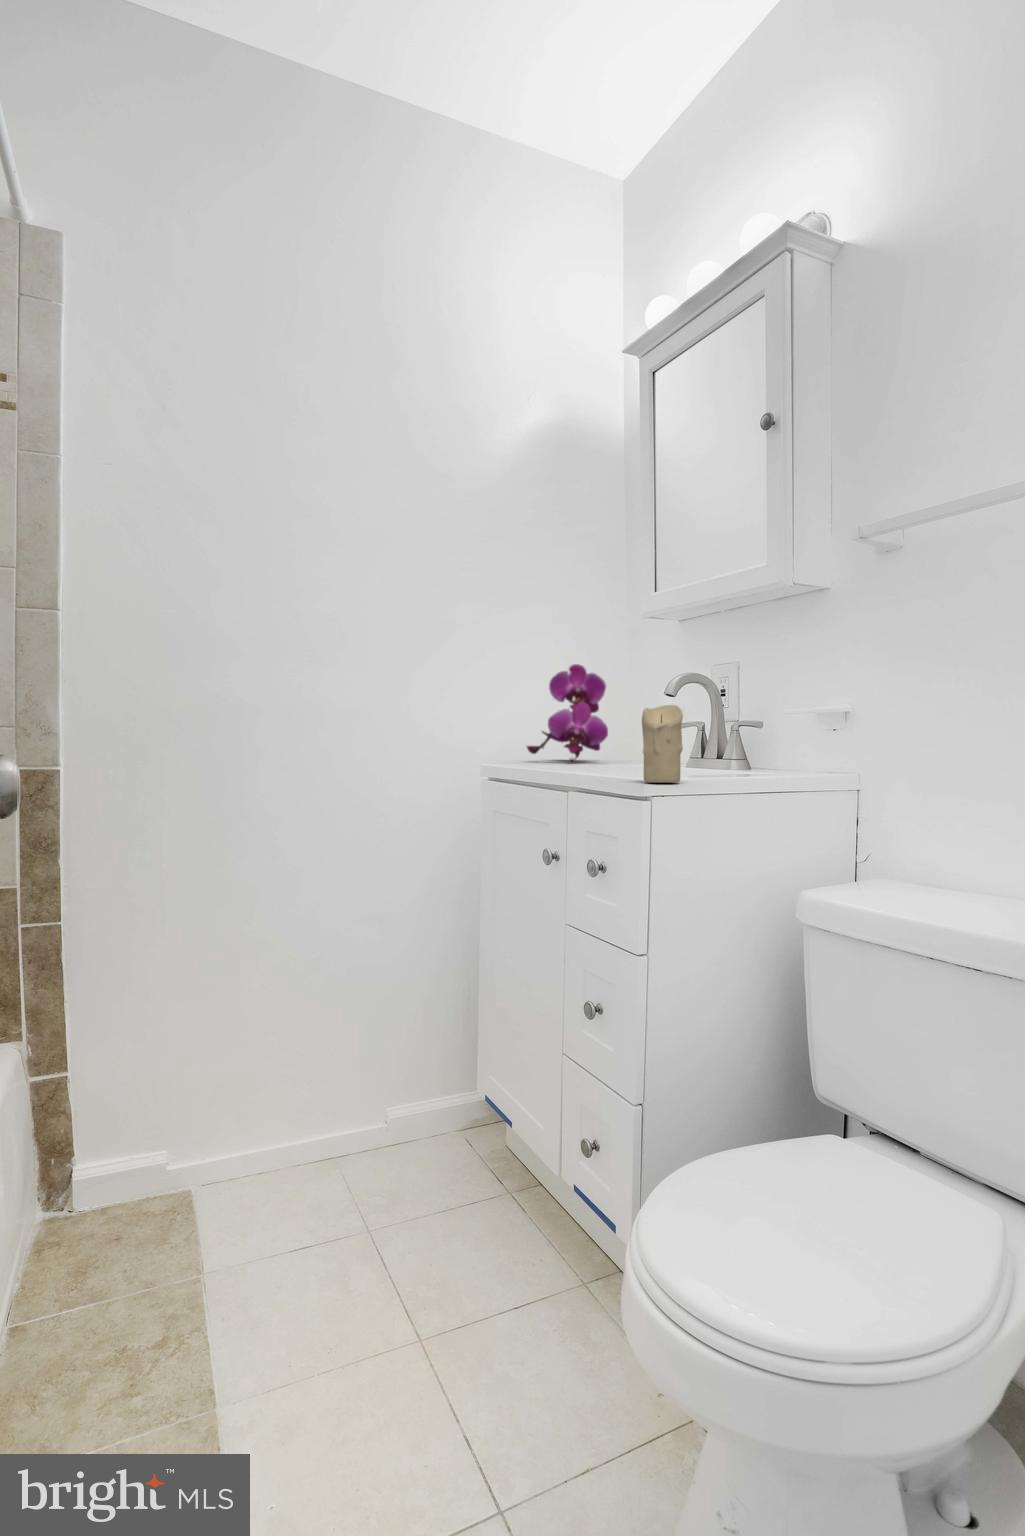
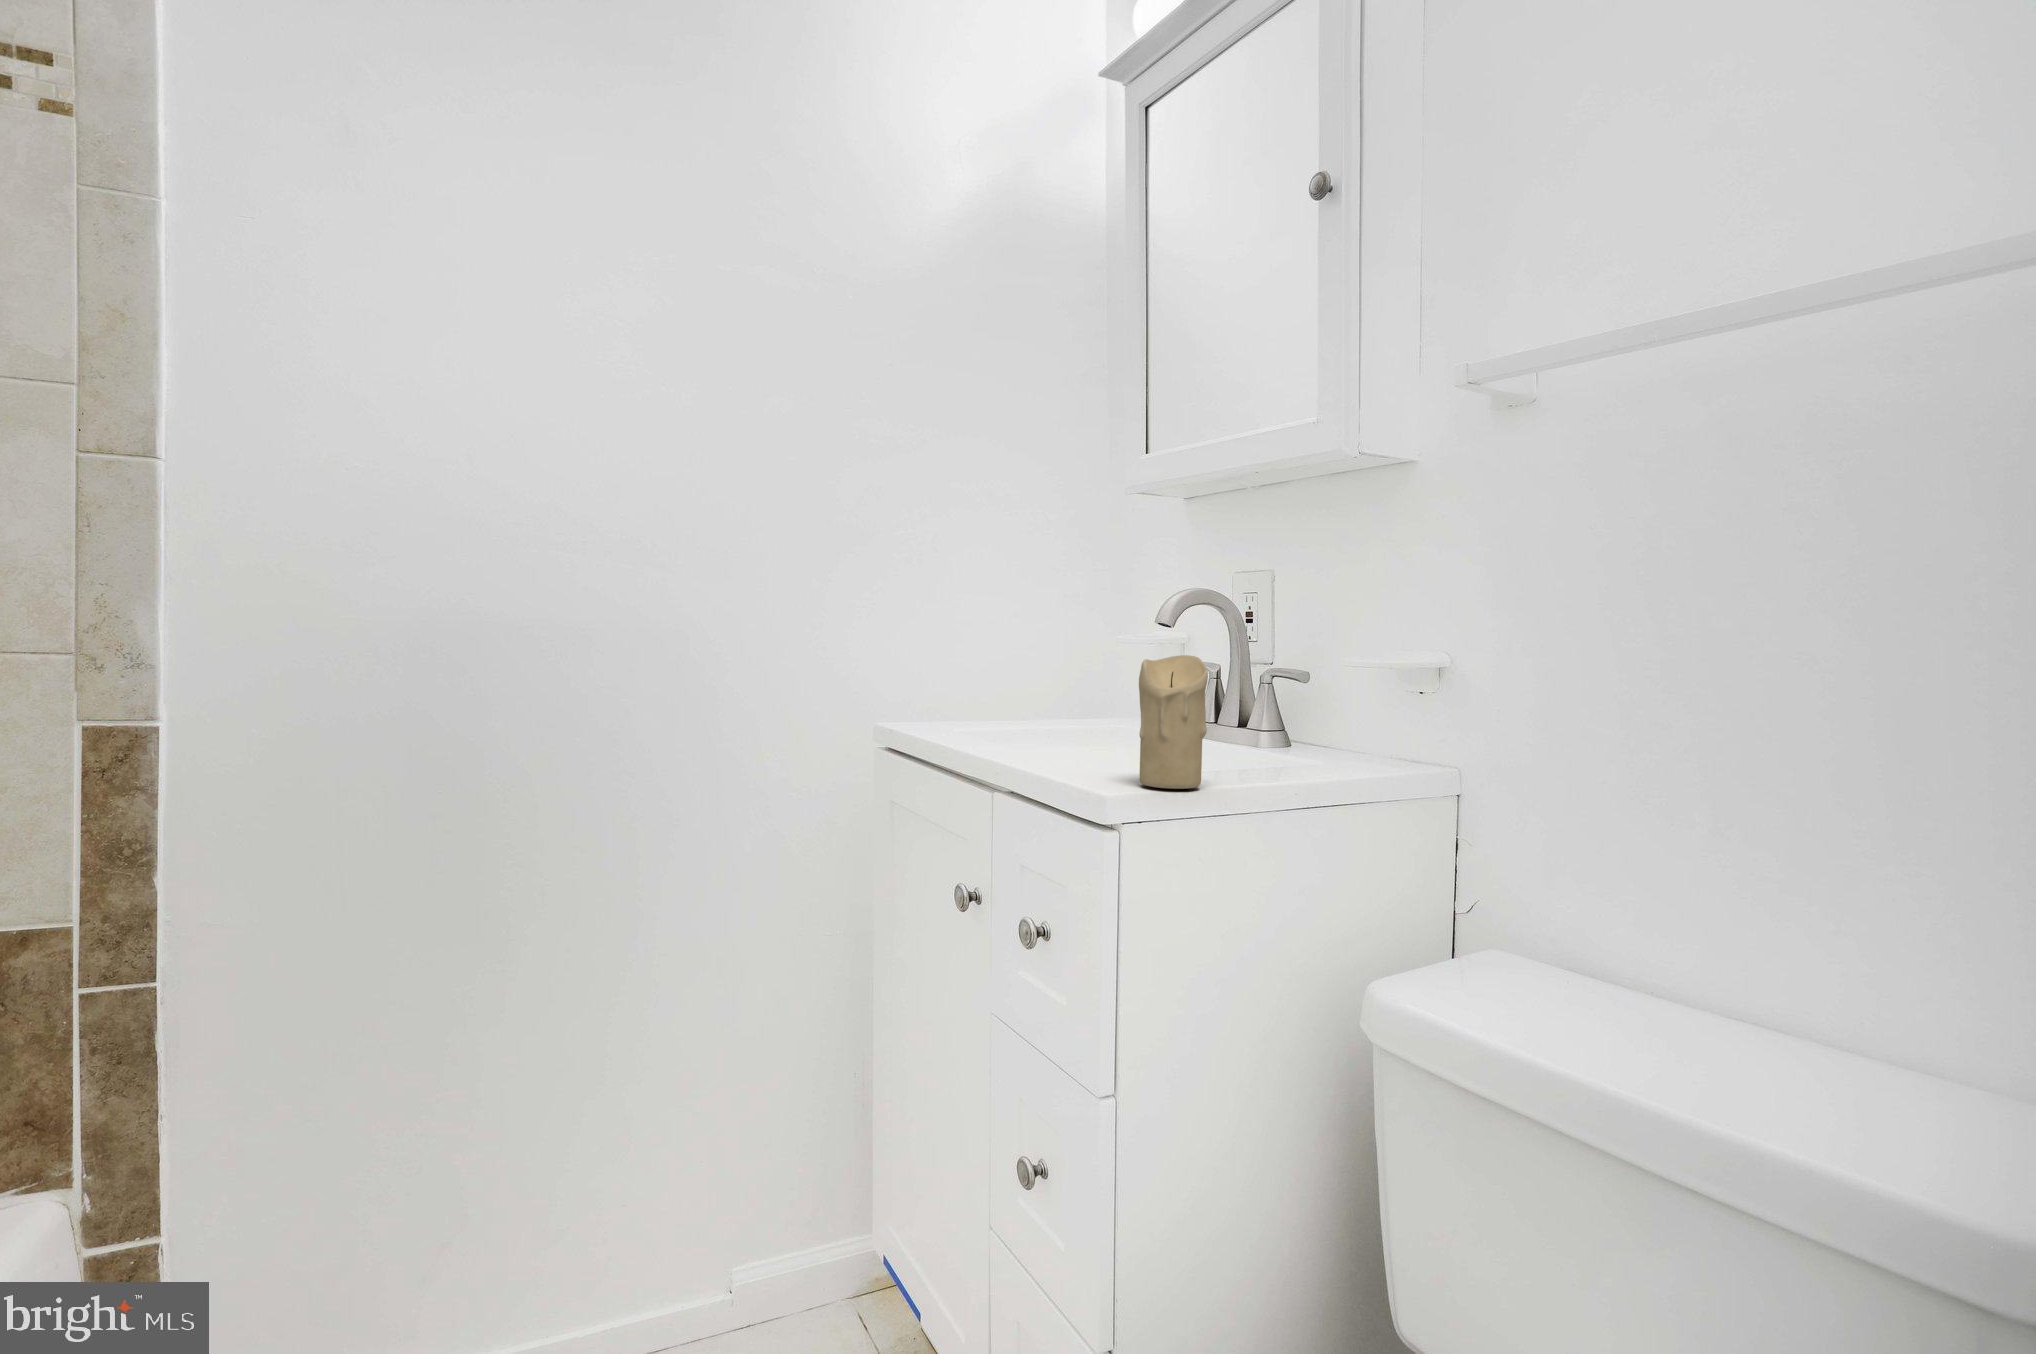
flower: present [527,664,608,761] -> none [950,573,1072,714]

